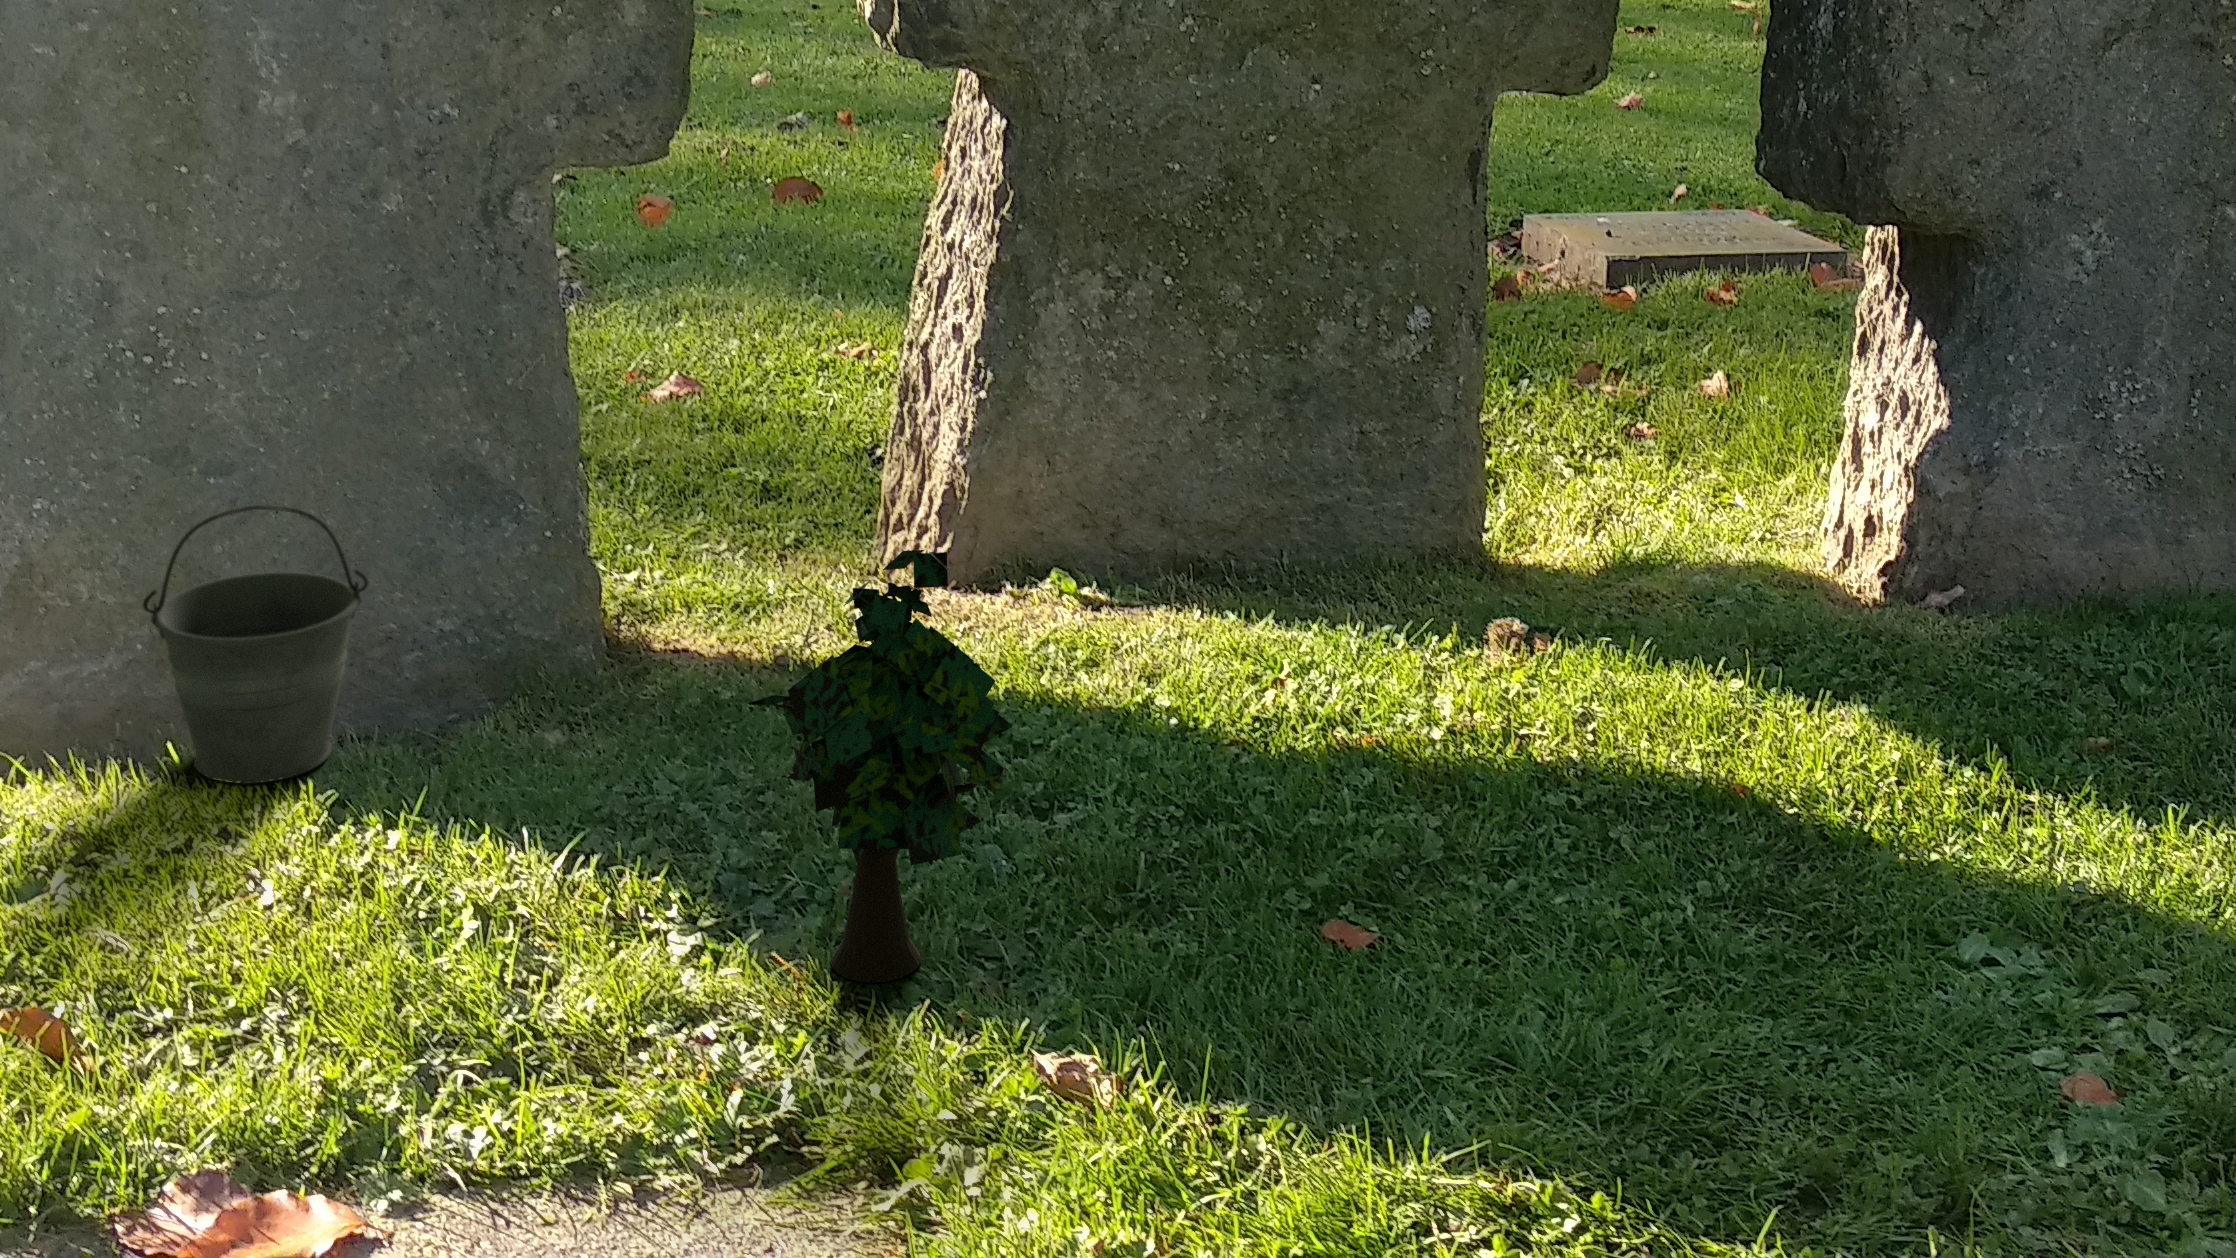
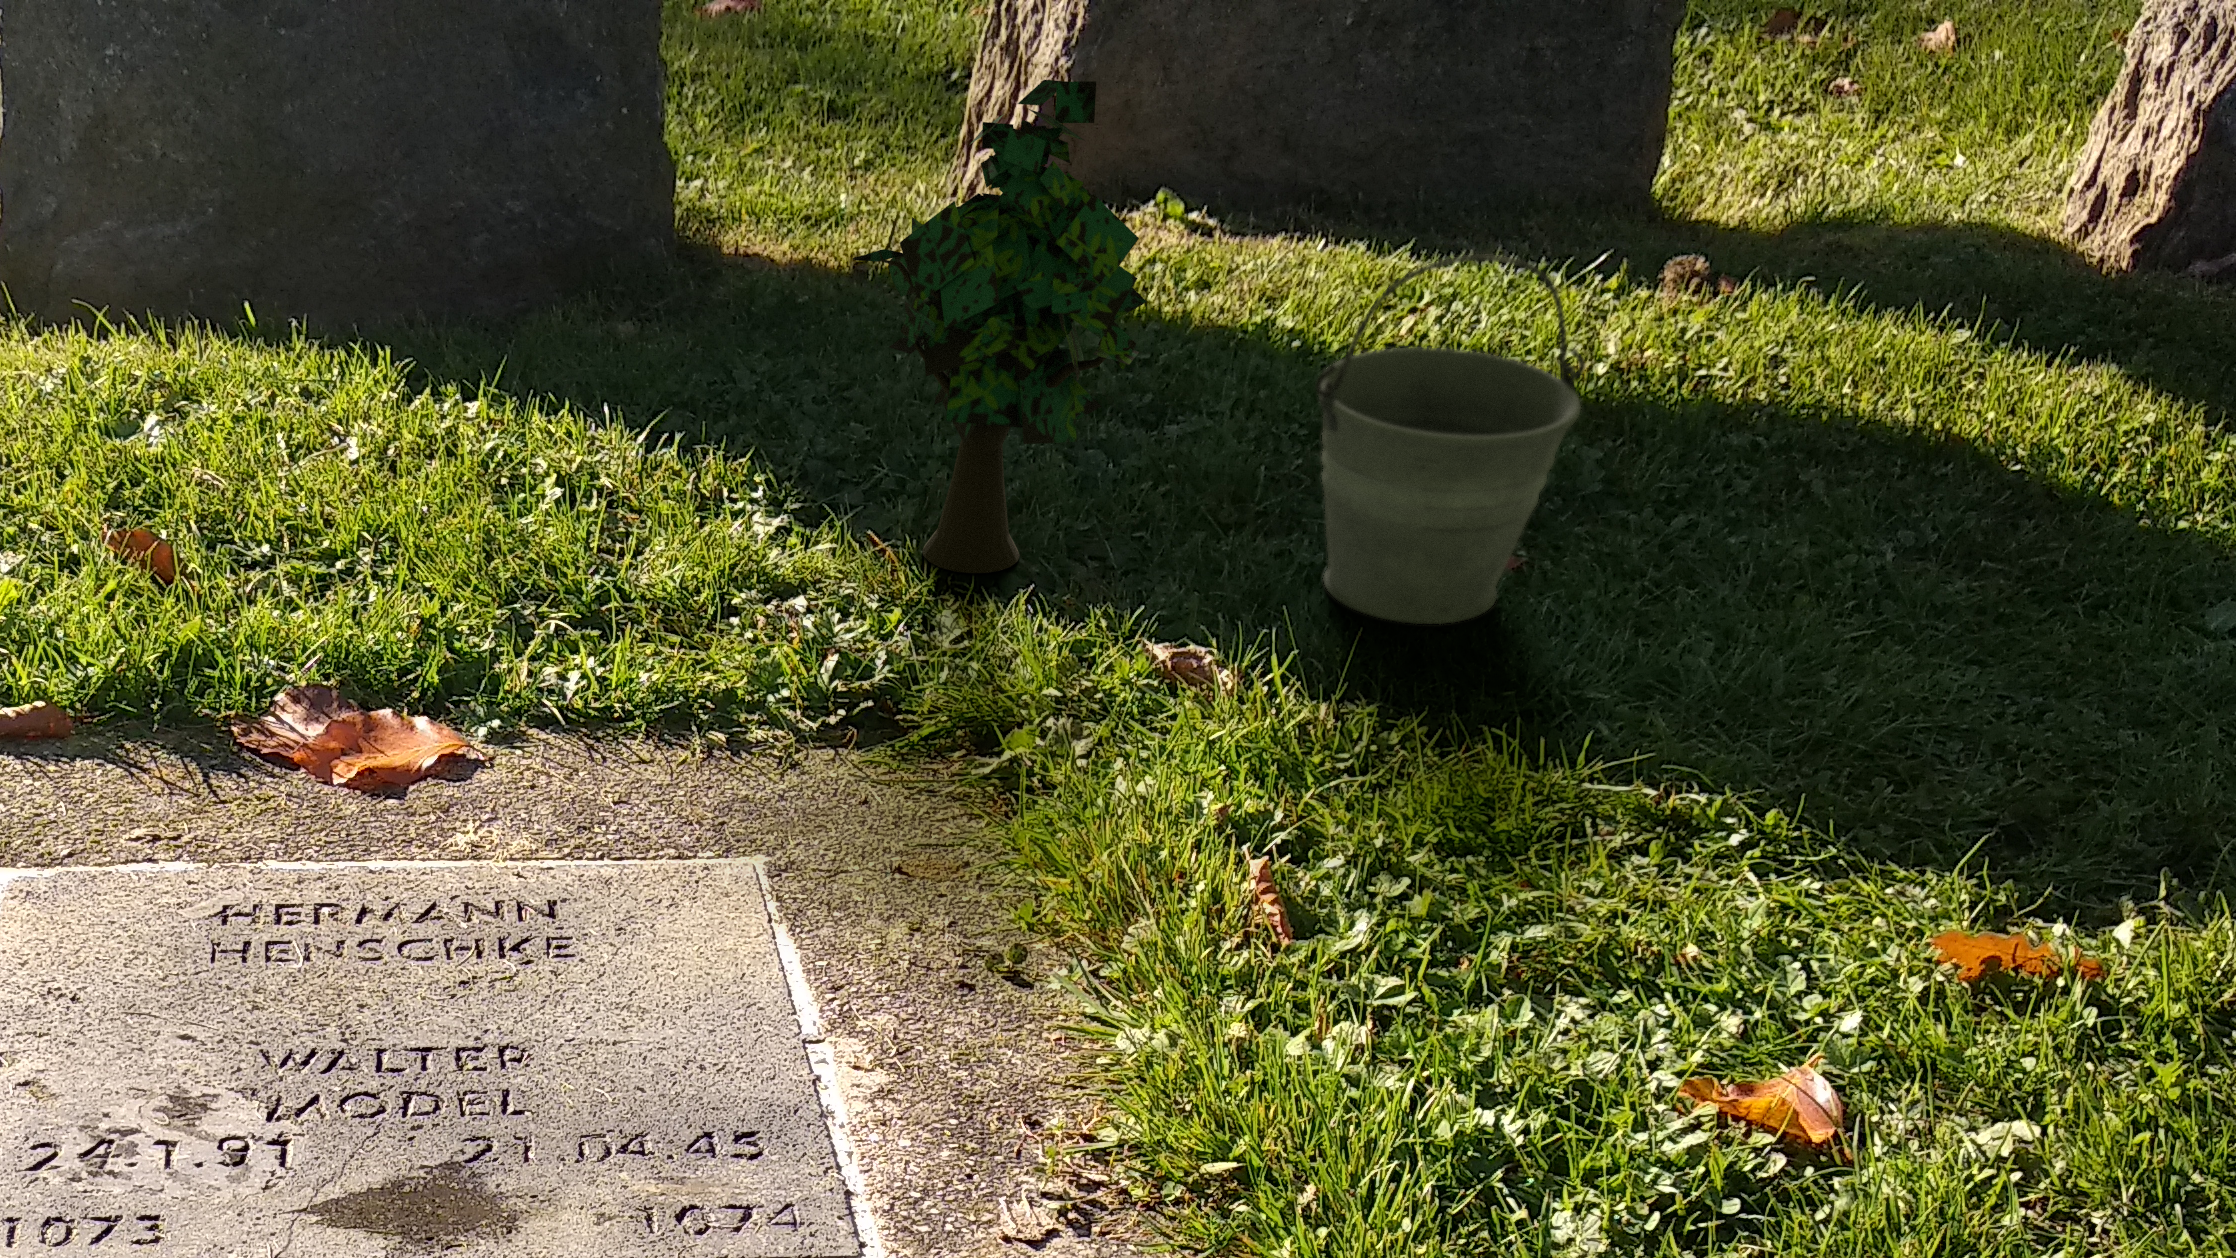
bucket: present [143,505,368,784] -> present [1315,254,1585,624]

